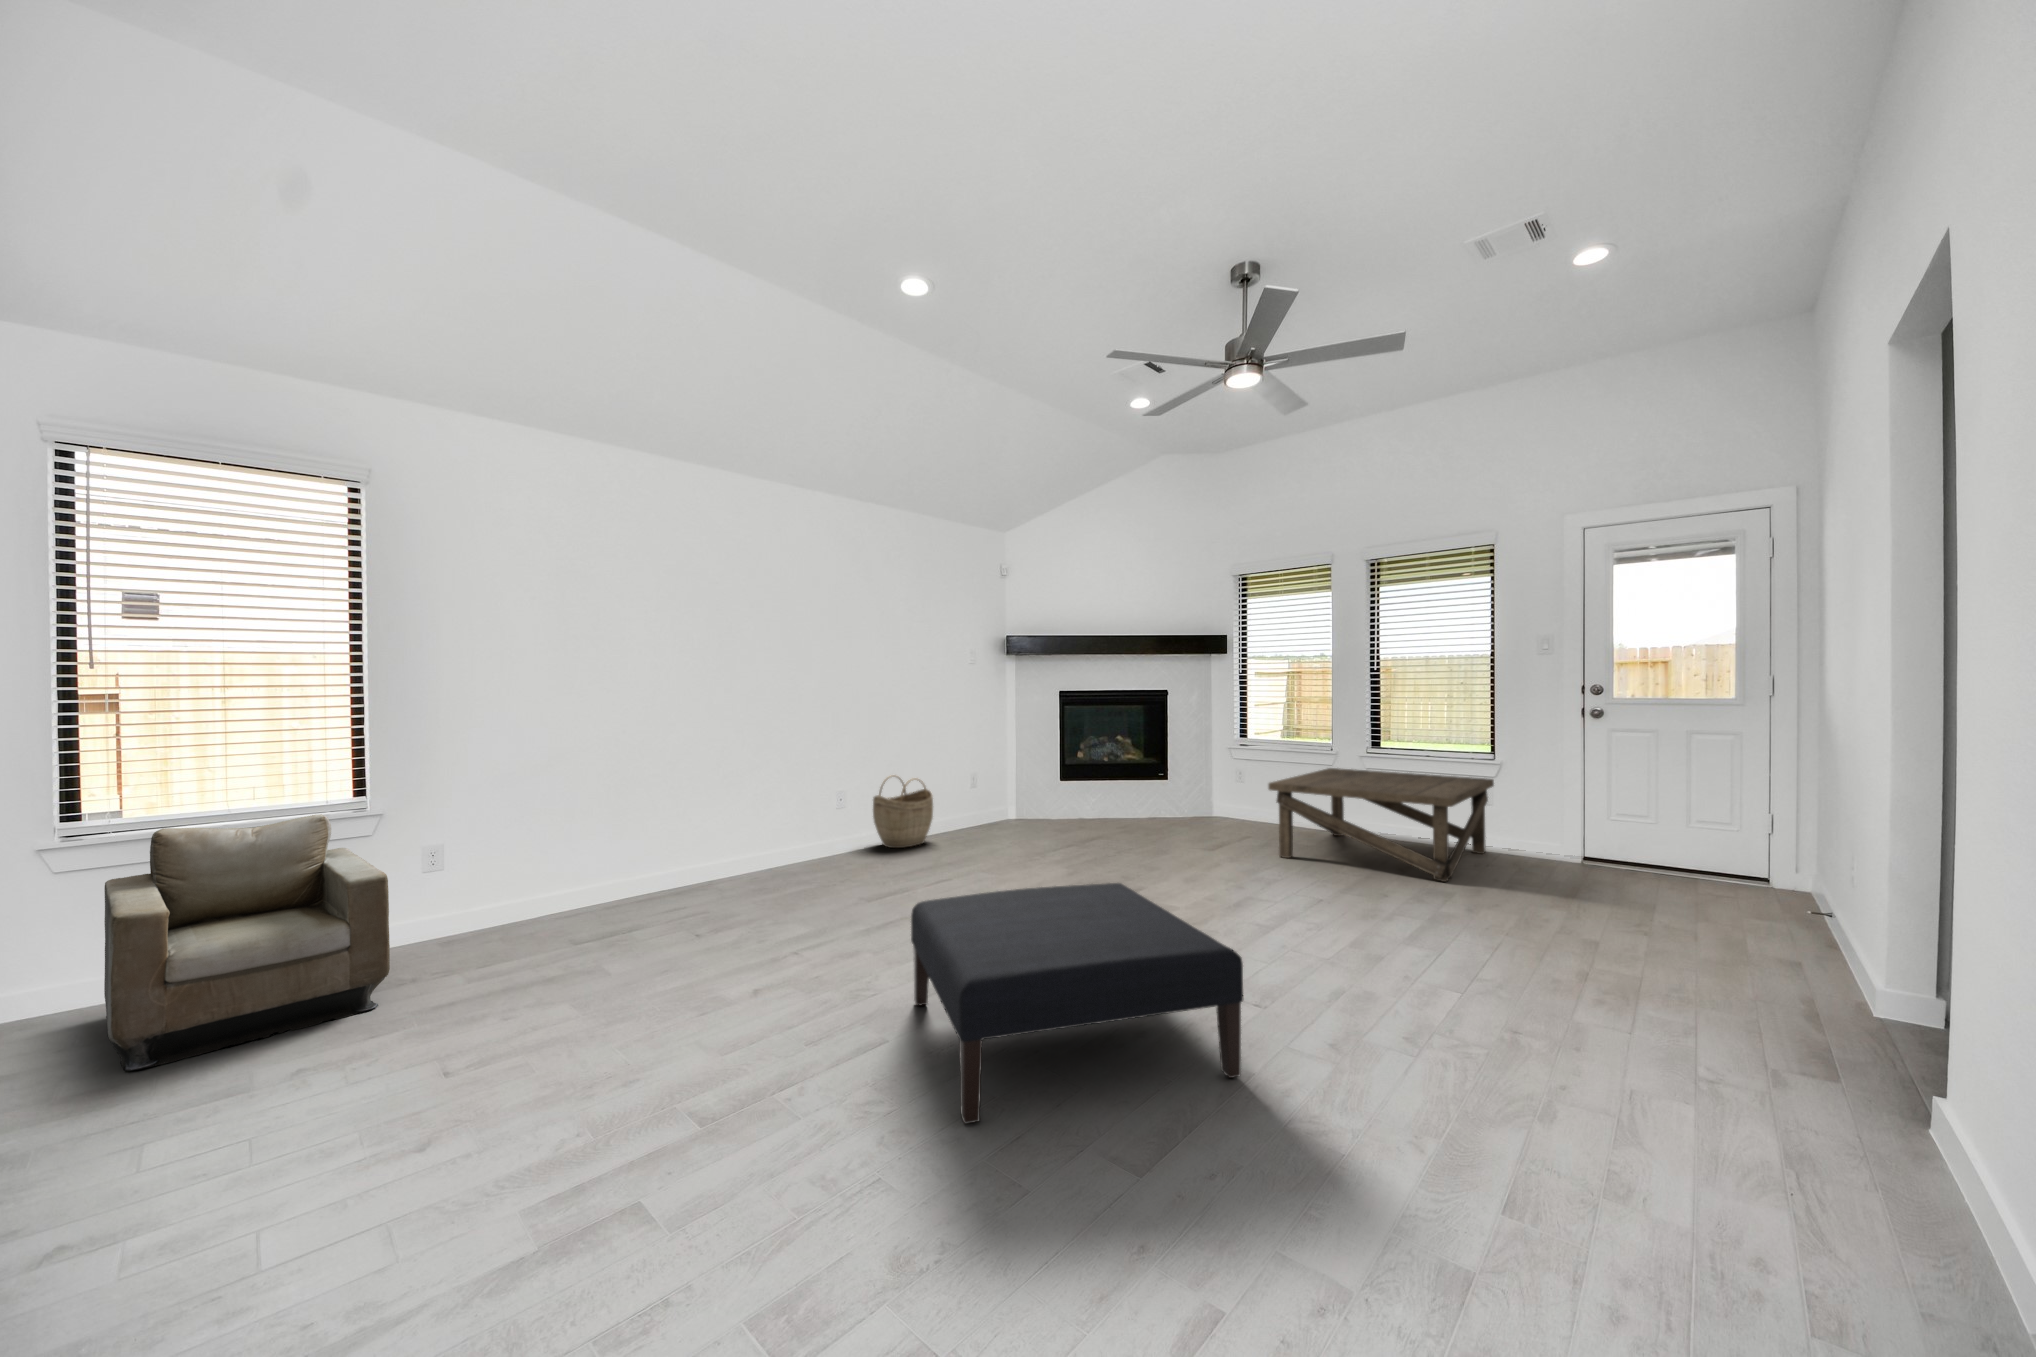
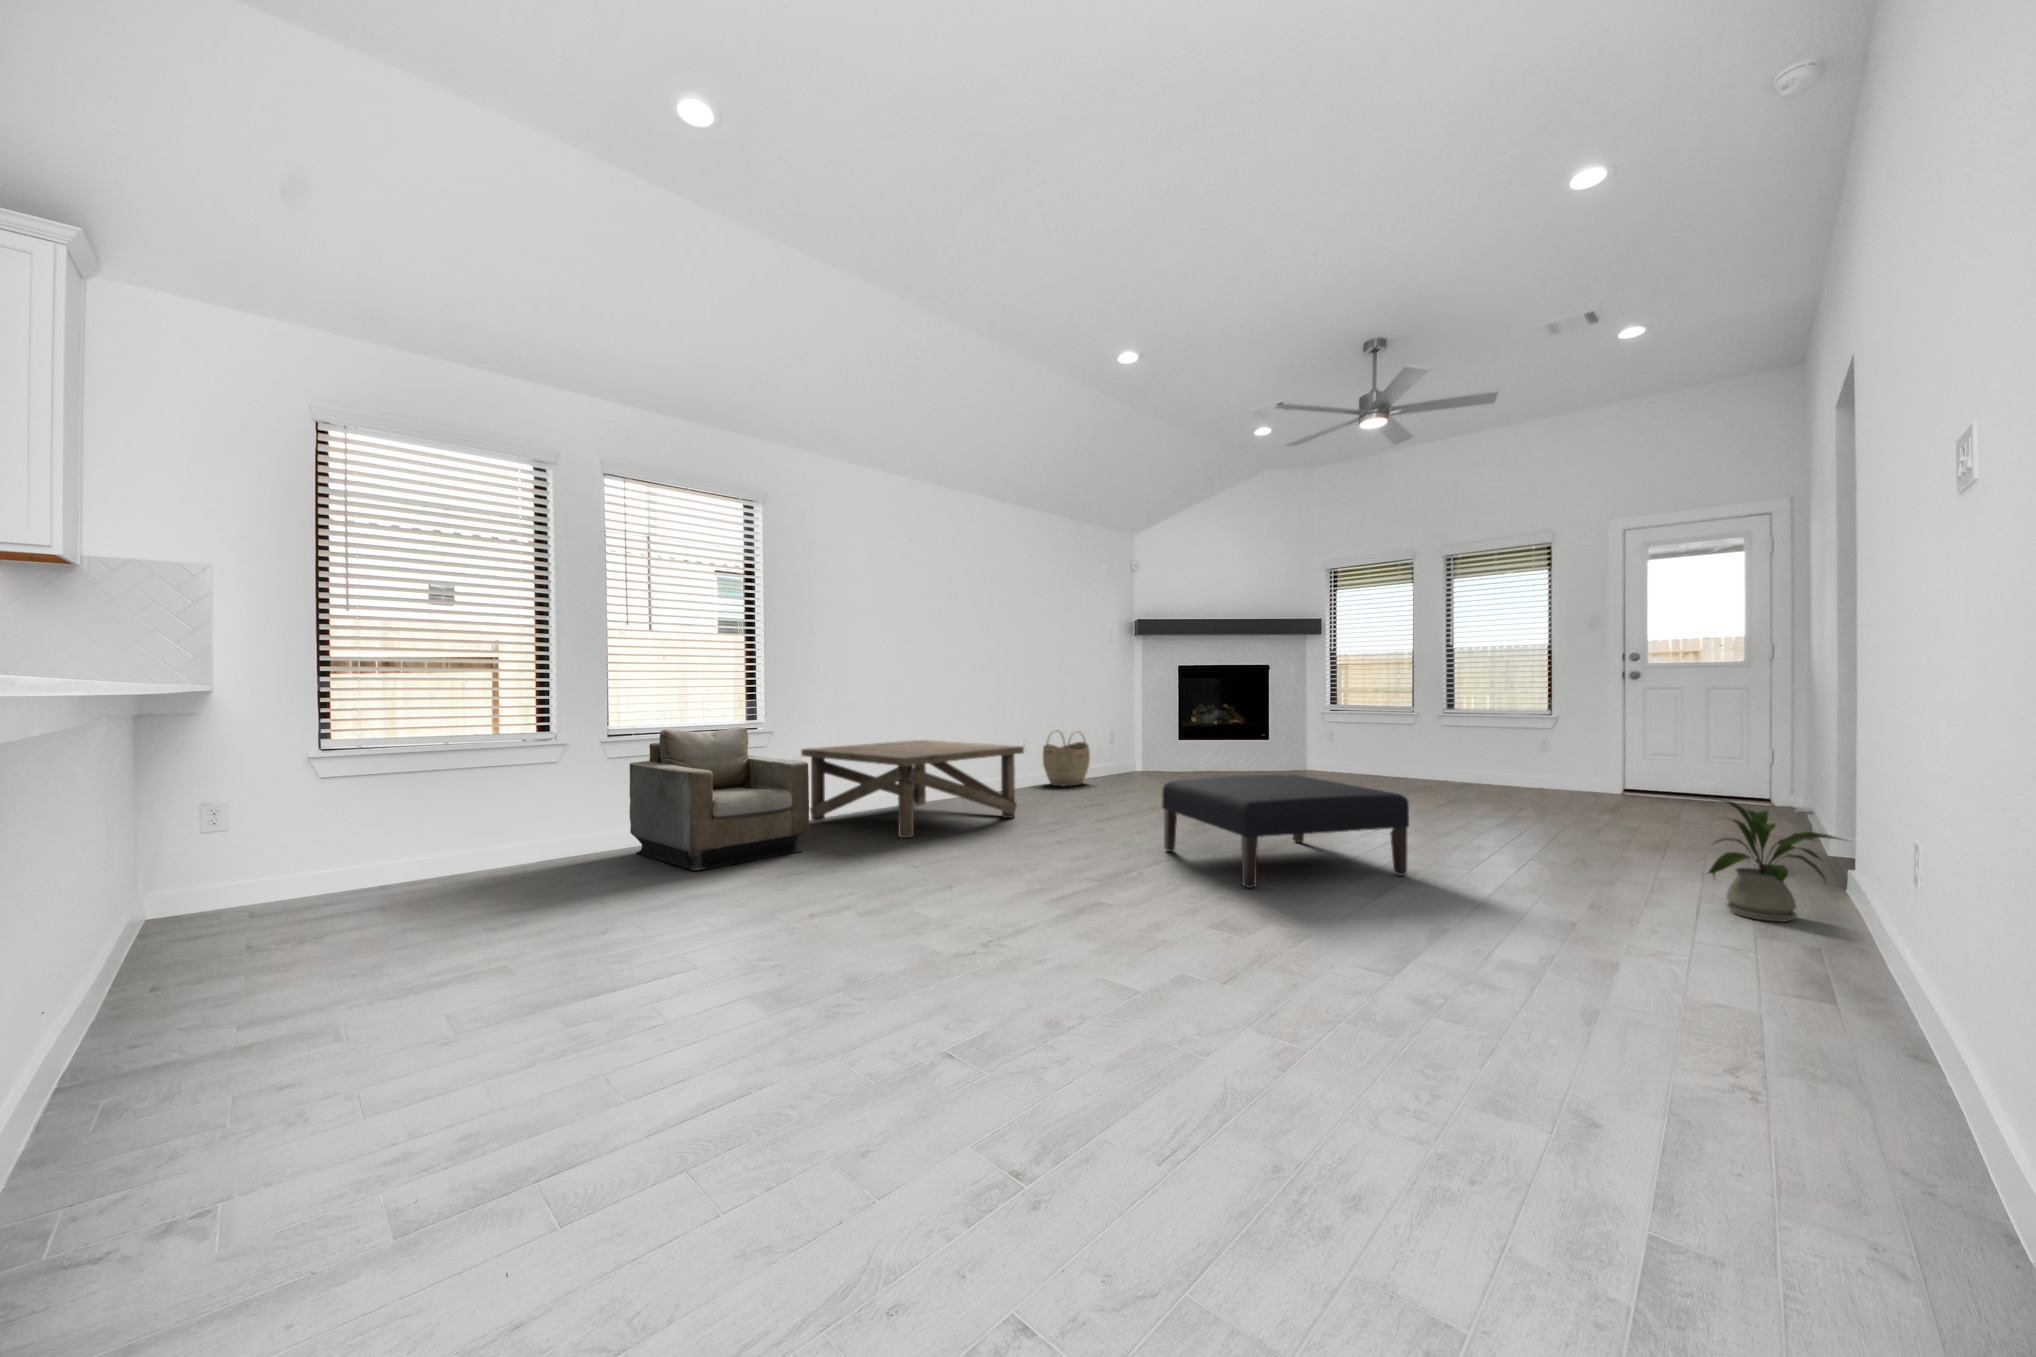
coffee table: present [1268,768,1494,882] -> present [801,740,1024,838]
house plant: none [1703,1004,1979,1248] -> present [1708,798,1841,922]

